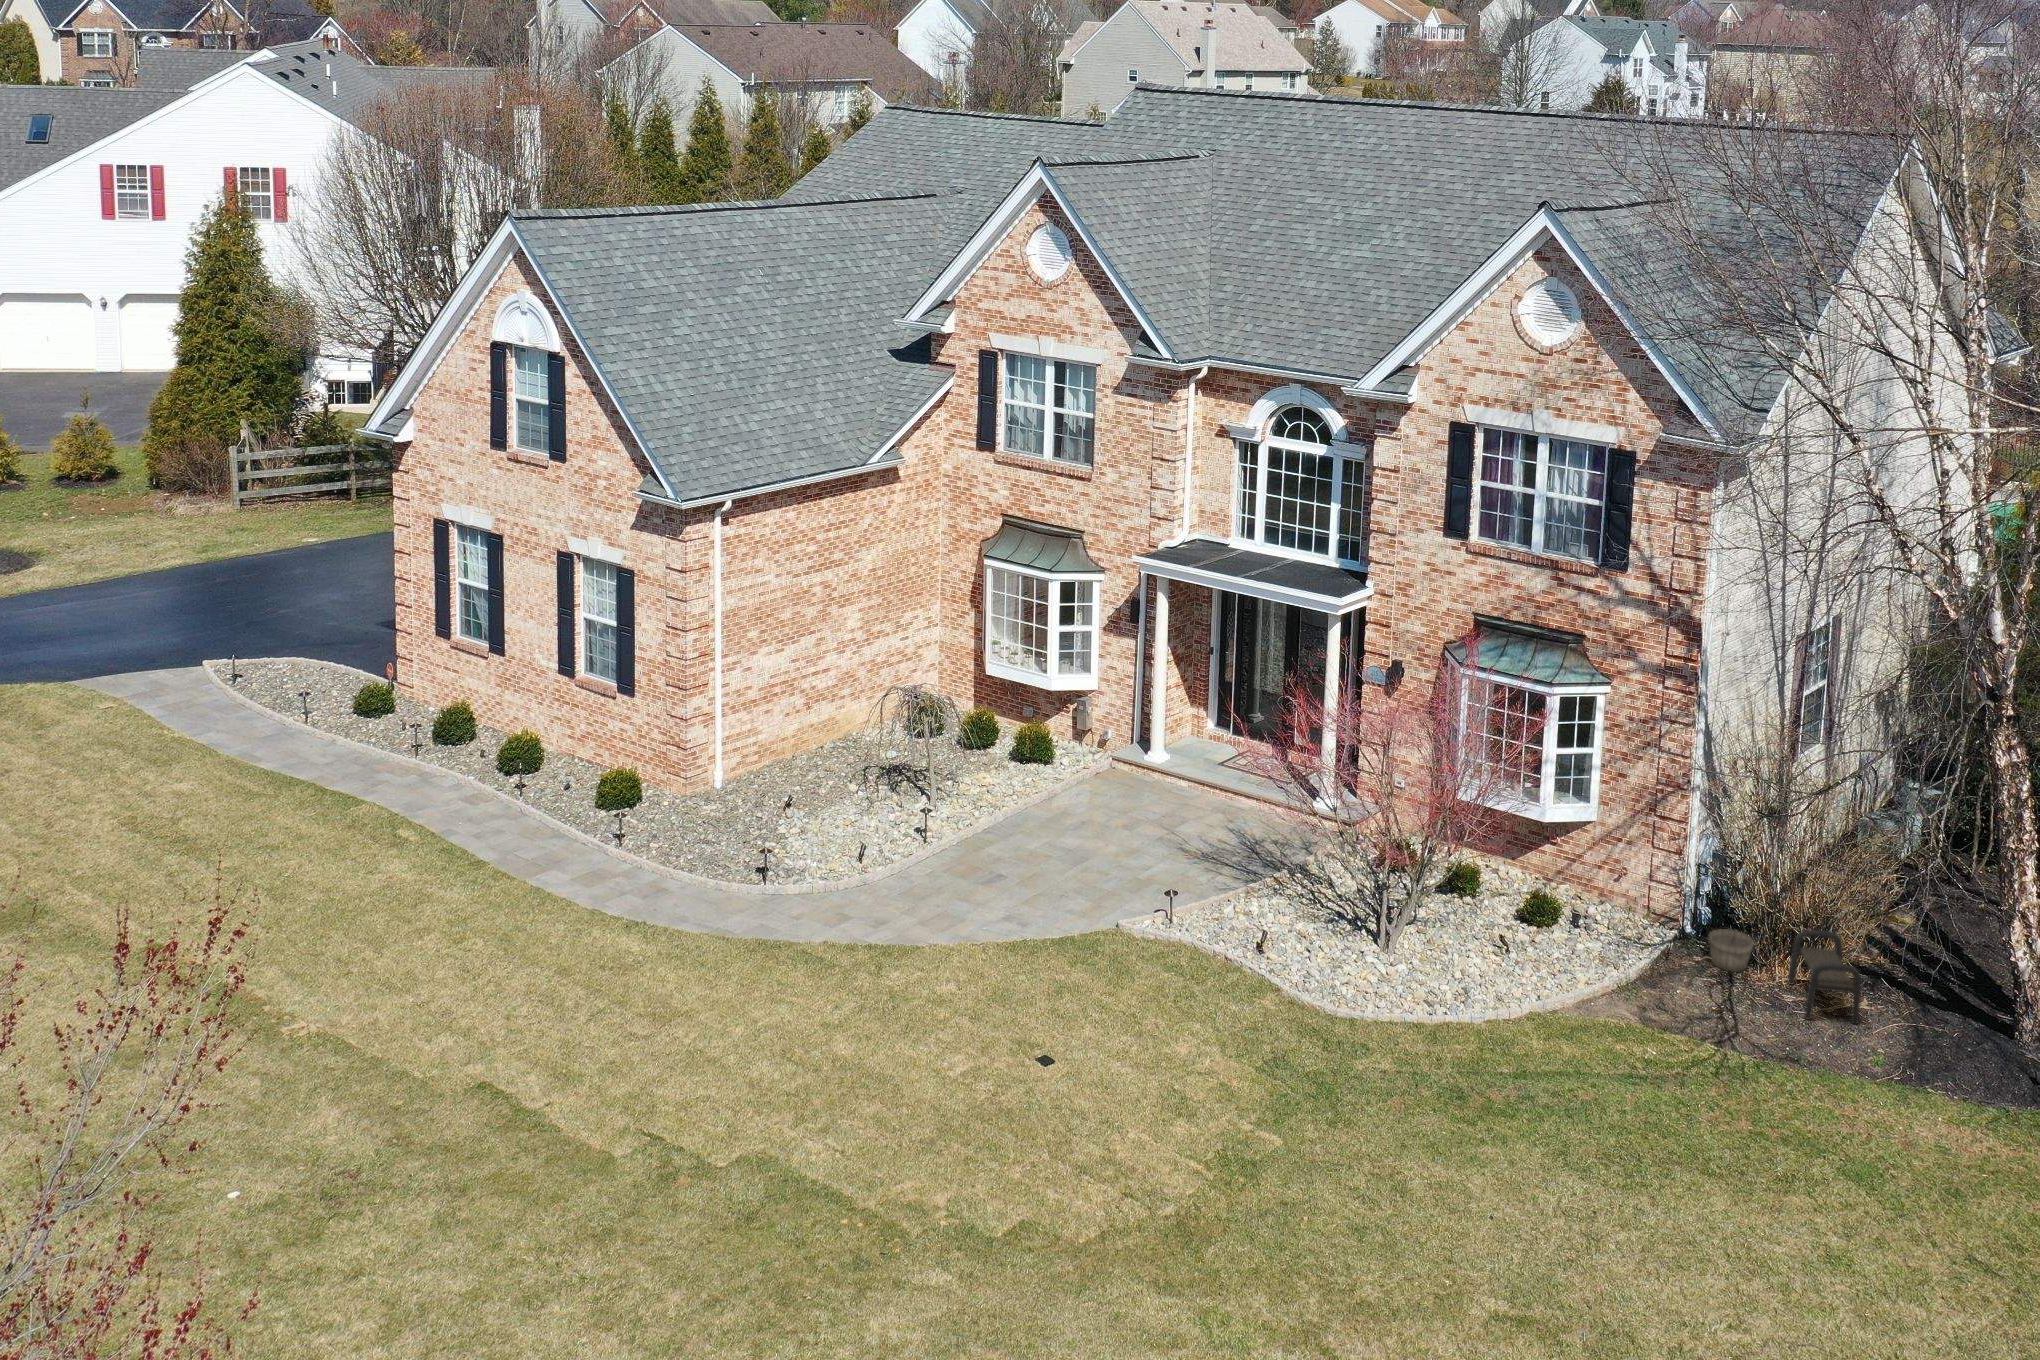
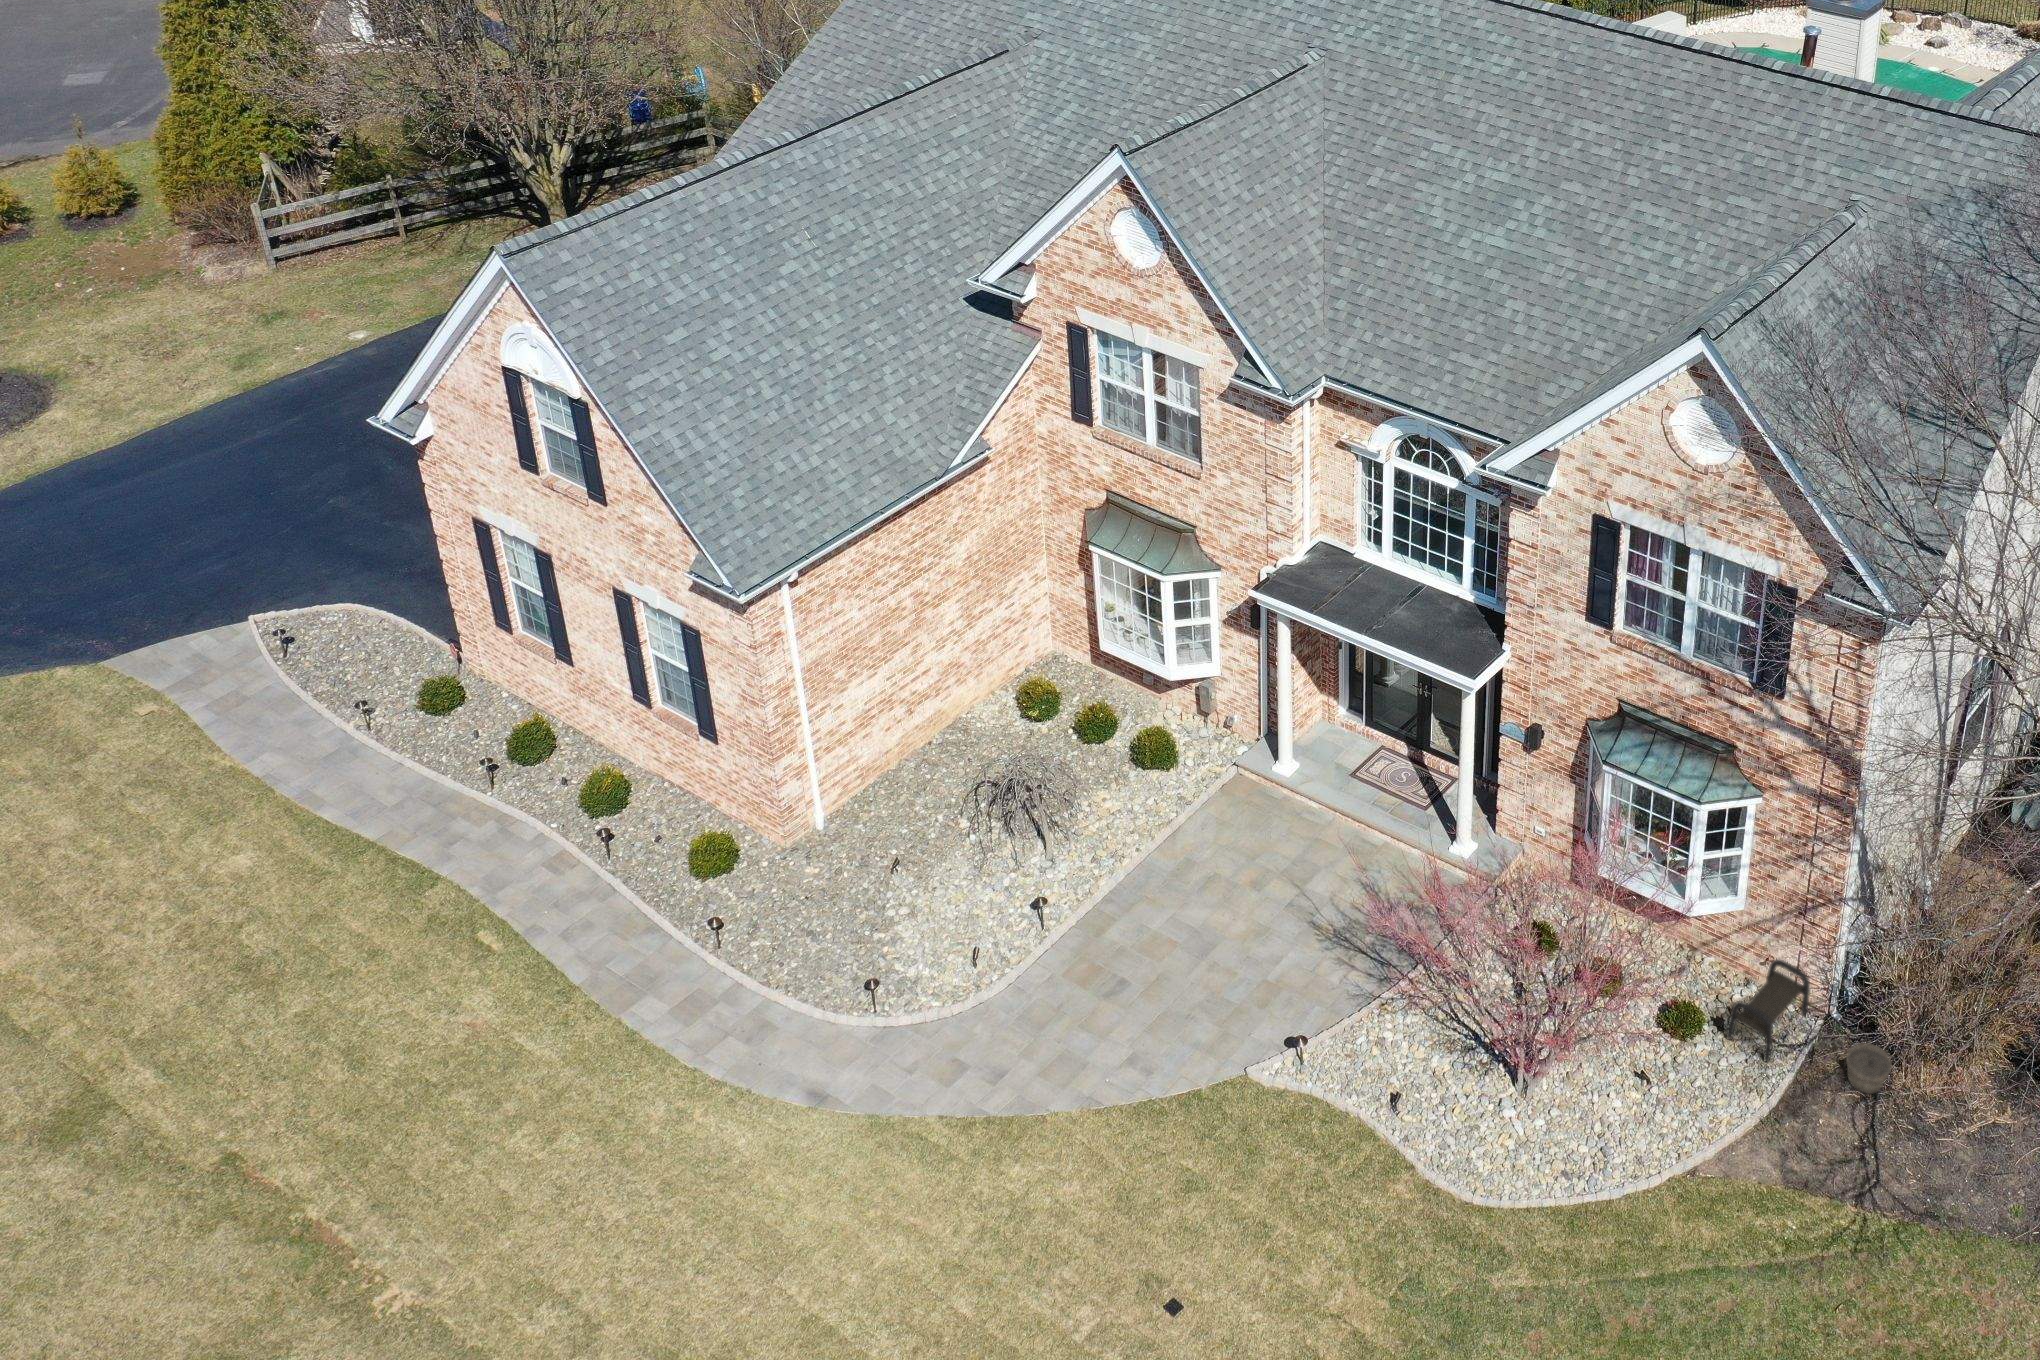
bench: present [1788,930,1861,1024] -> present [1726,959,1810,1062]

